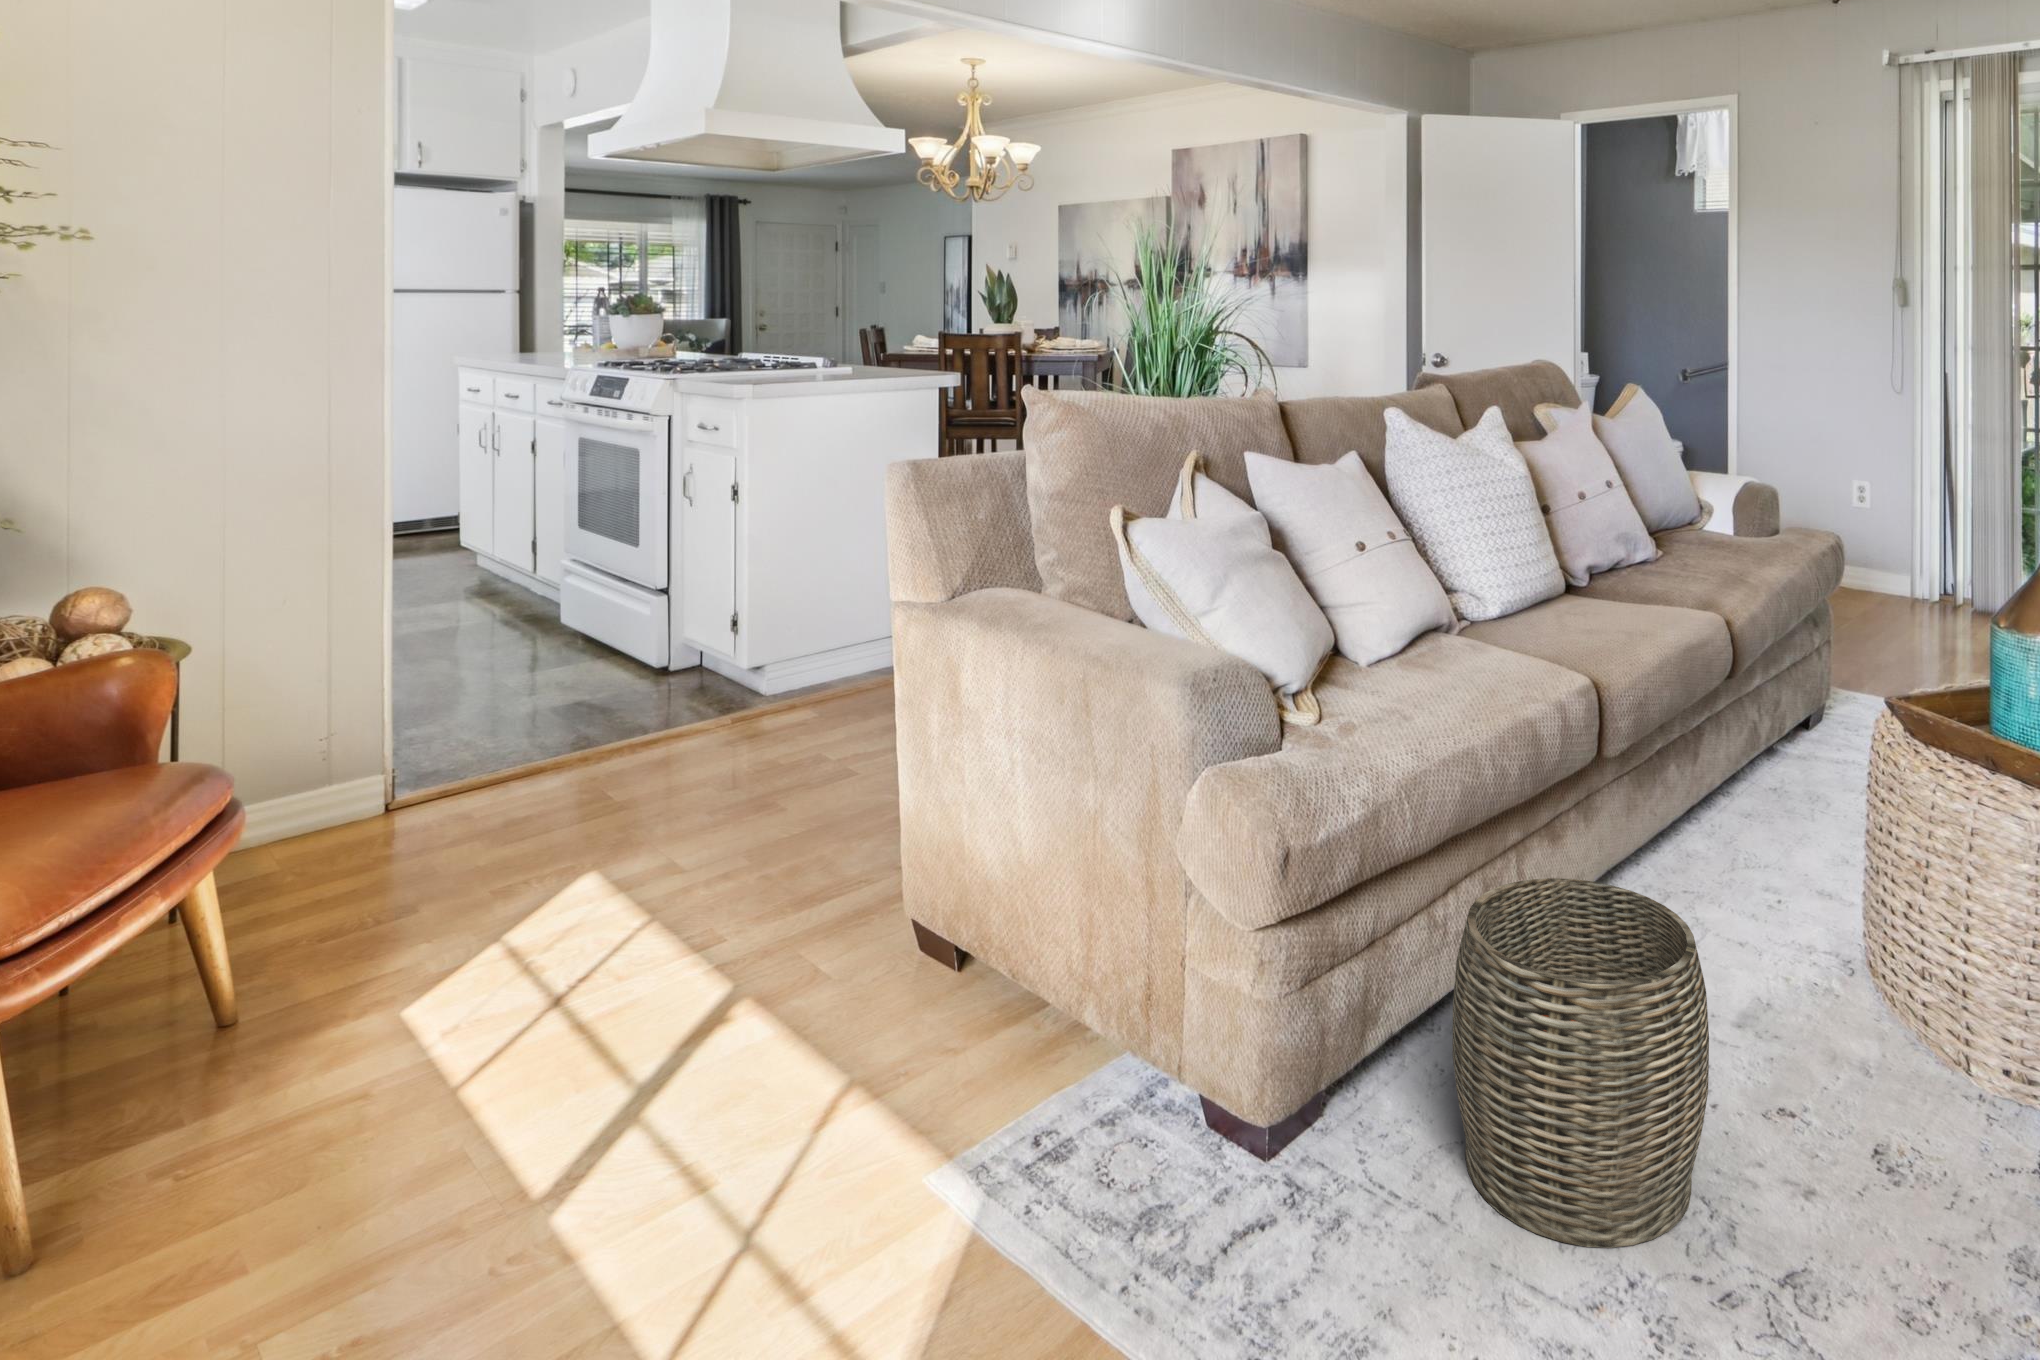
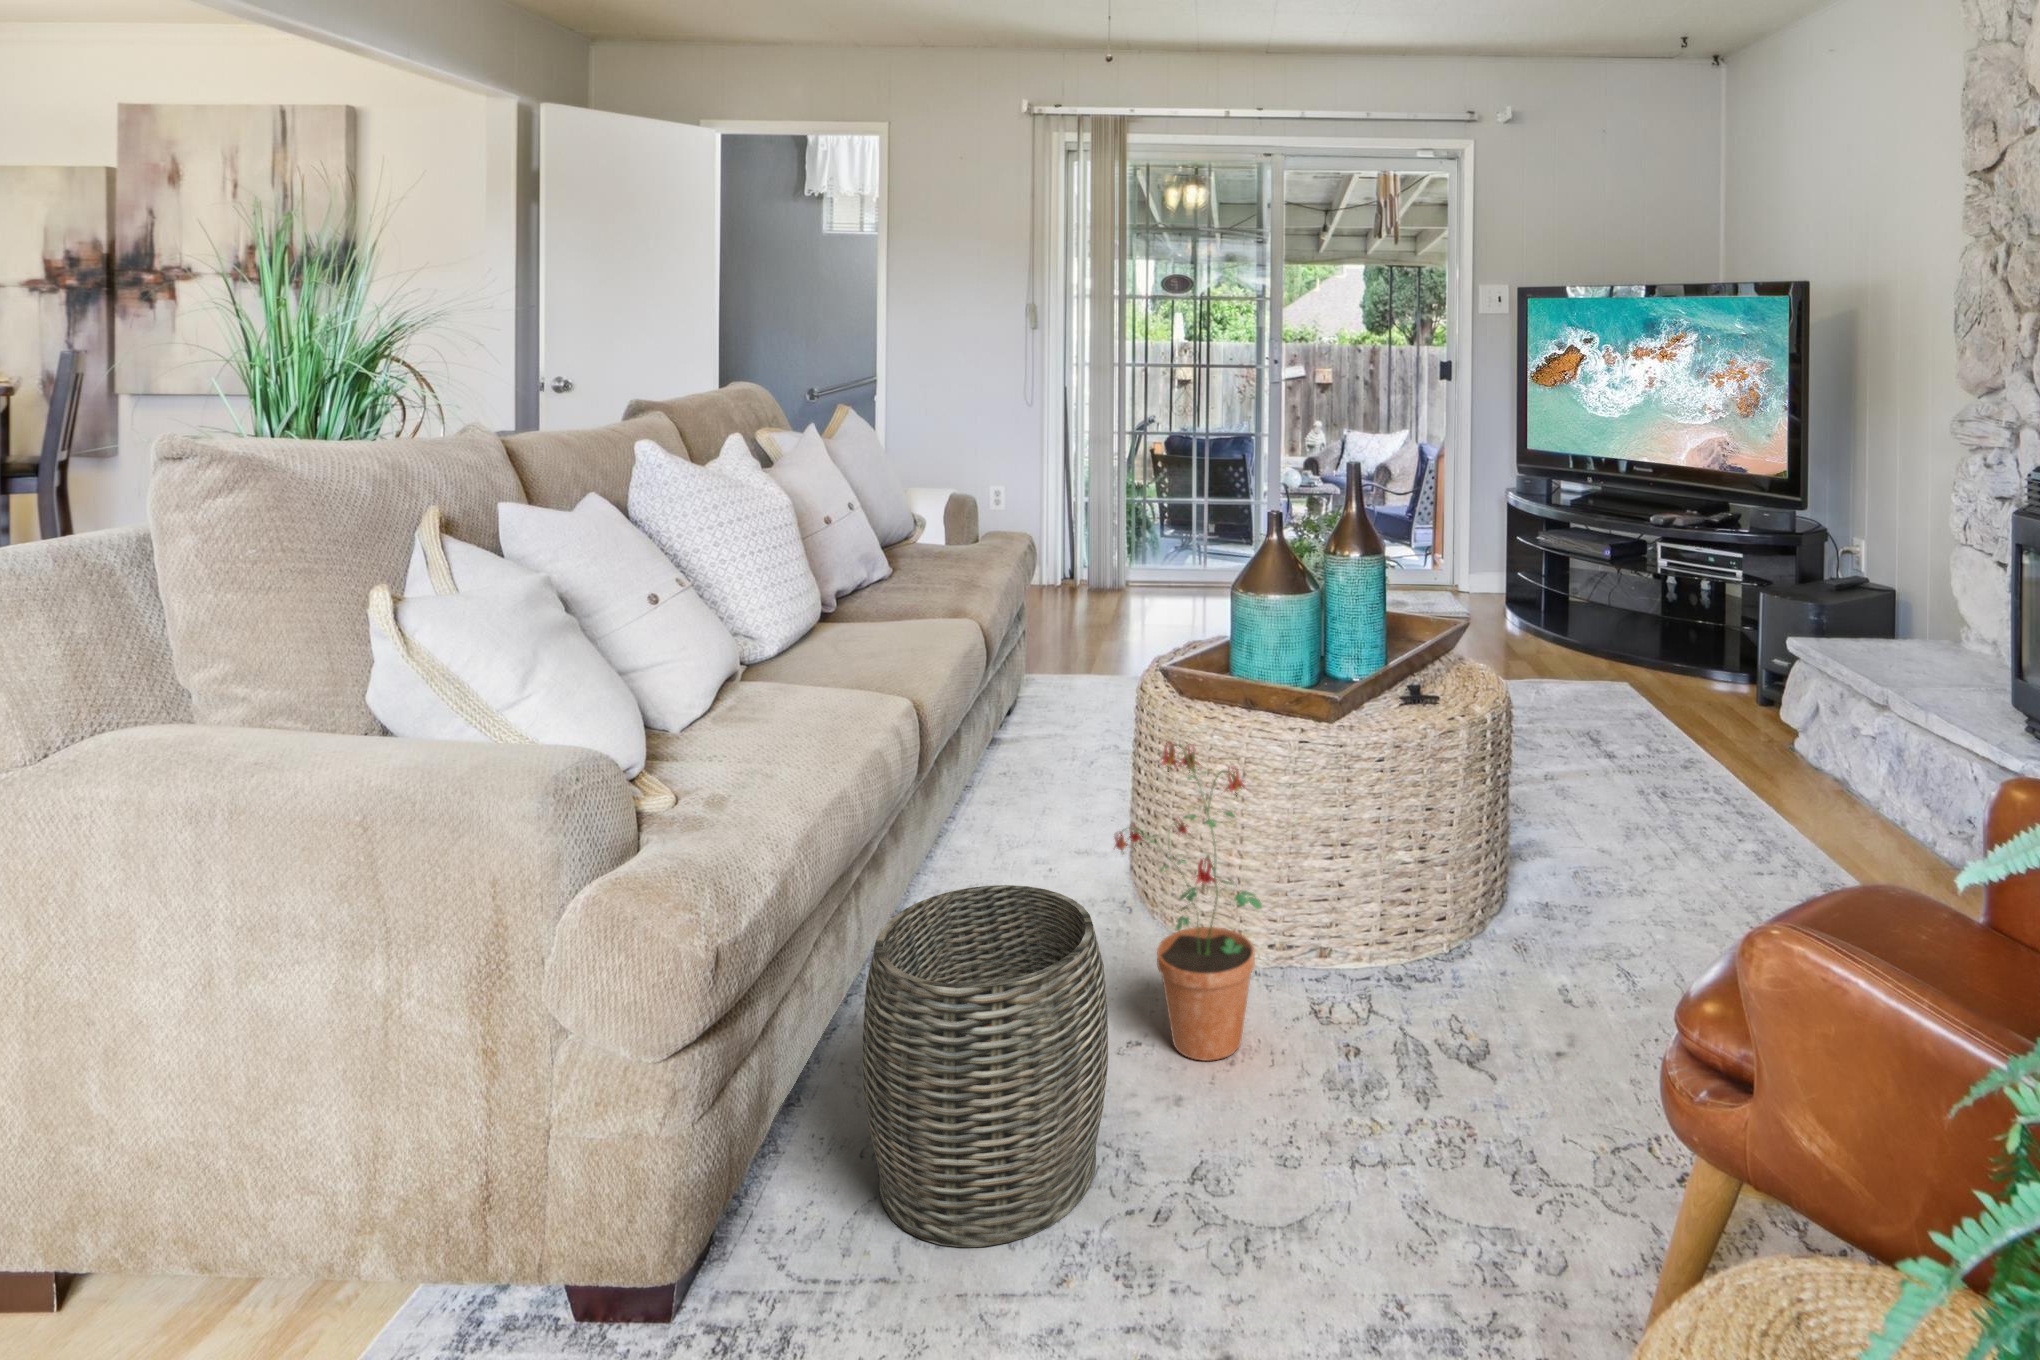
potted plant: none [1769,787,1957,1171] -> present [1114,743,1262,1061]

